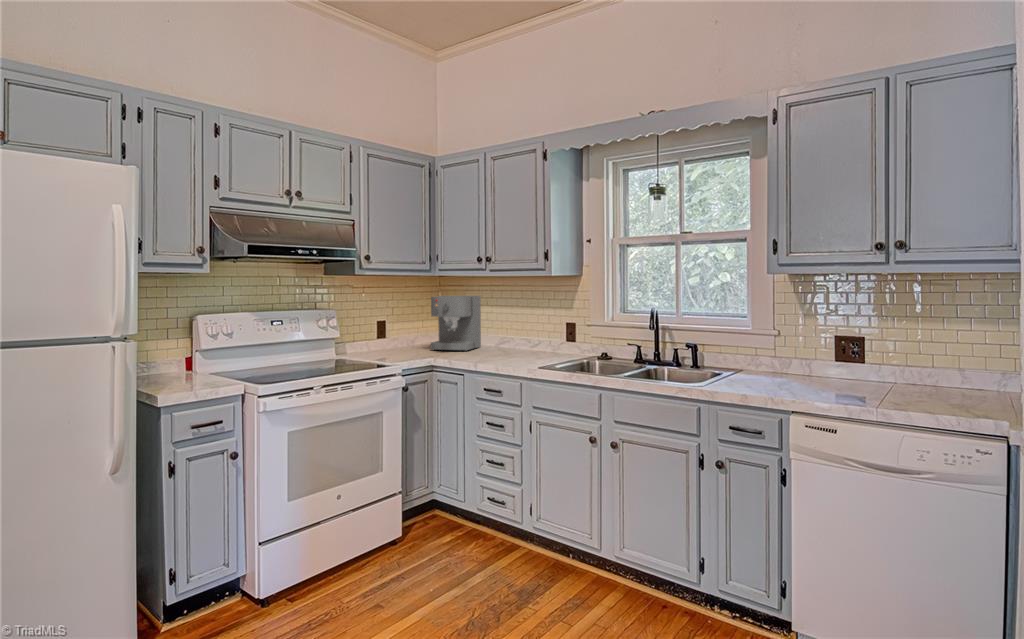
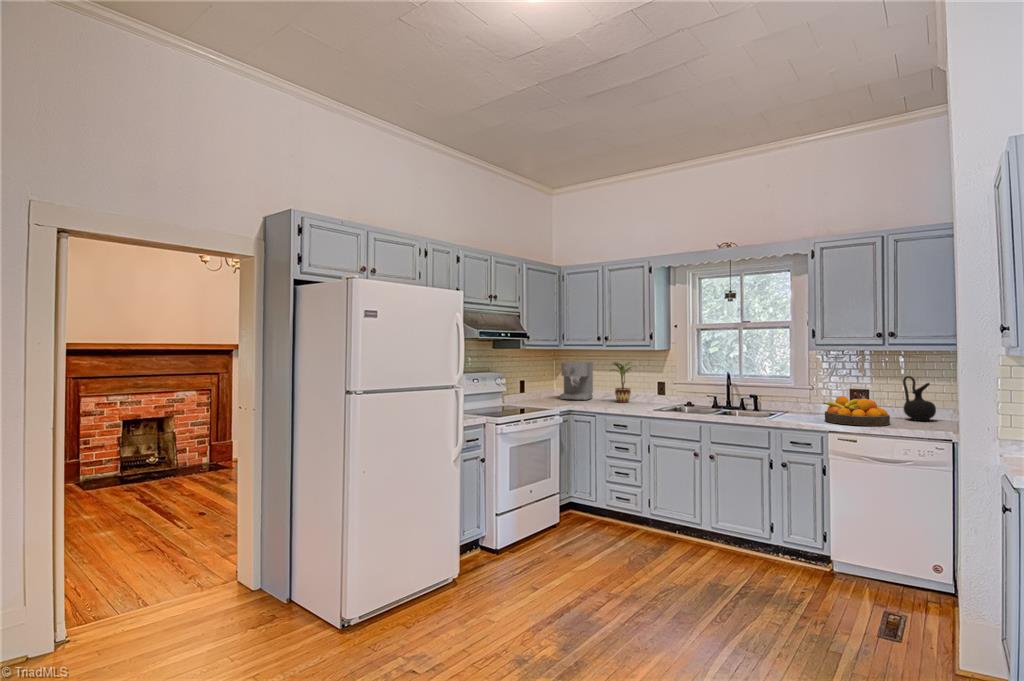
potted plant: none [492,295,534,355] -> present [613,362,631,403]
ceramic jug: none [917,315,970,389] -> present [903,376,936,421]
fruit bowl: none [787,349,894,400] -> present [823,396,890,426]

